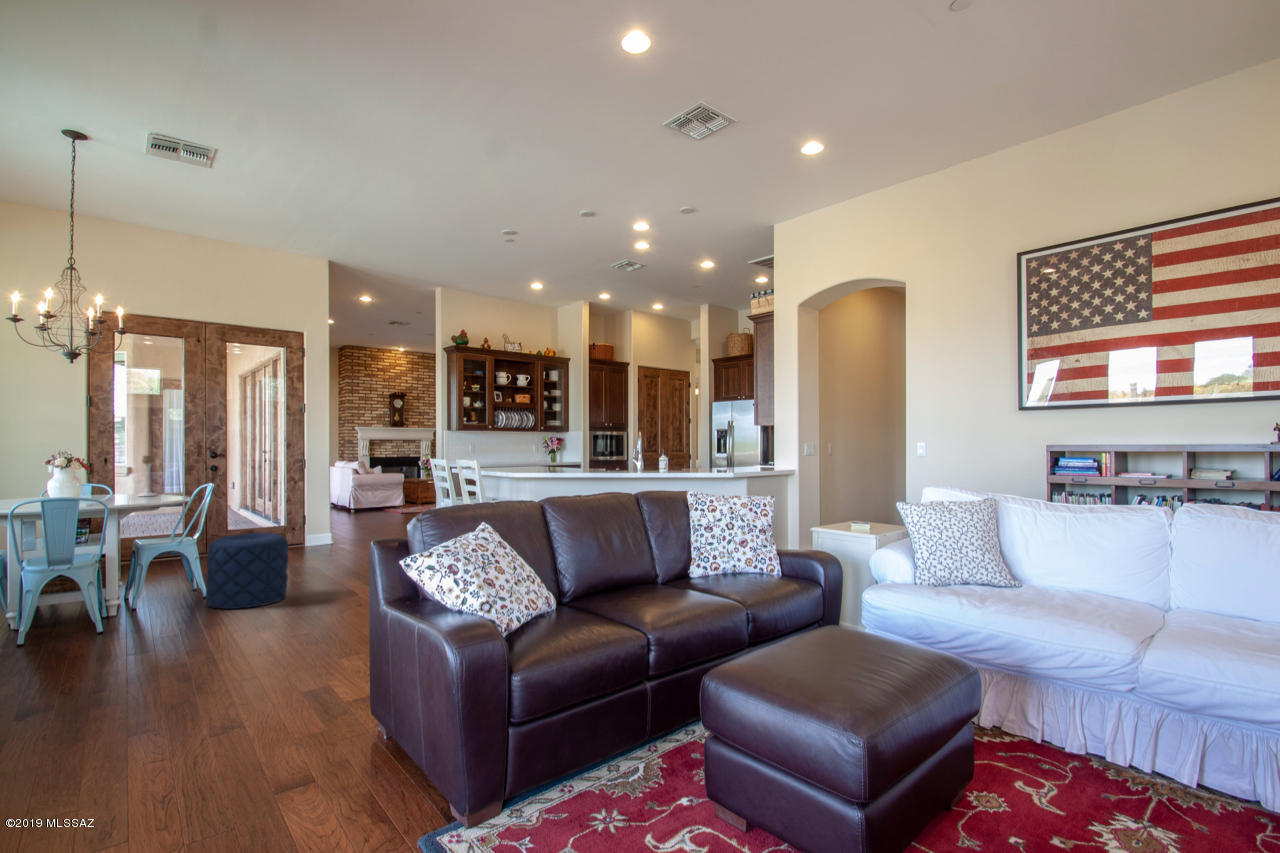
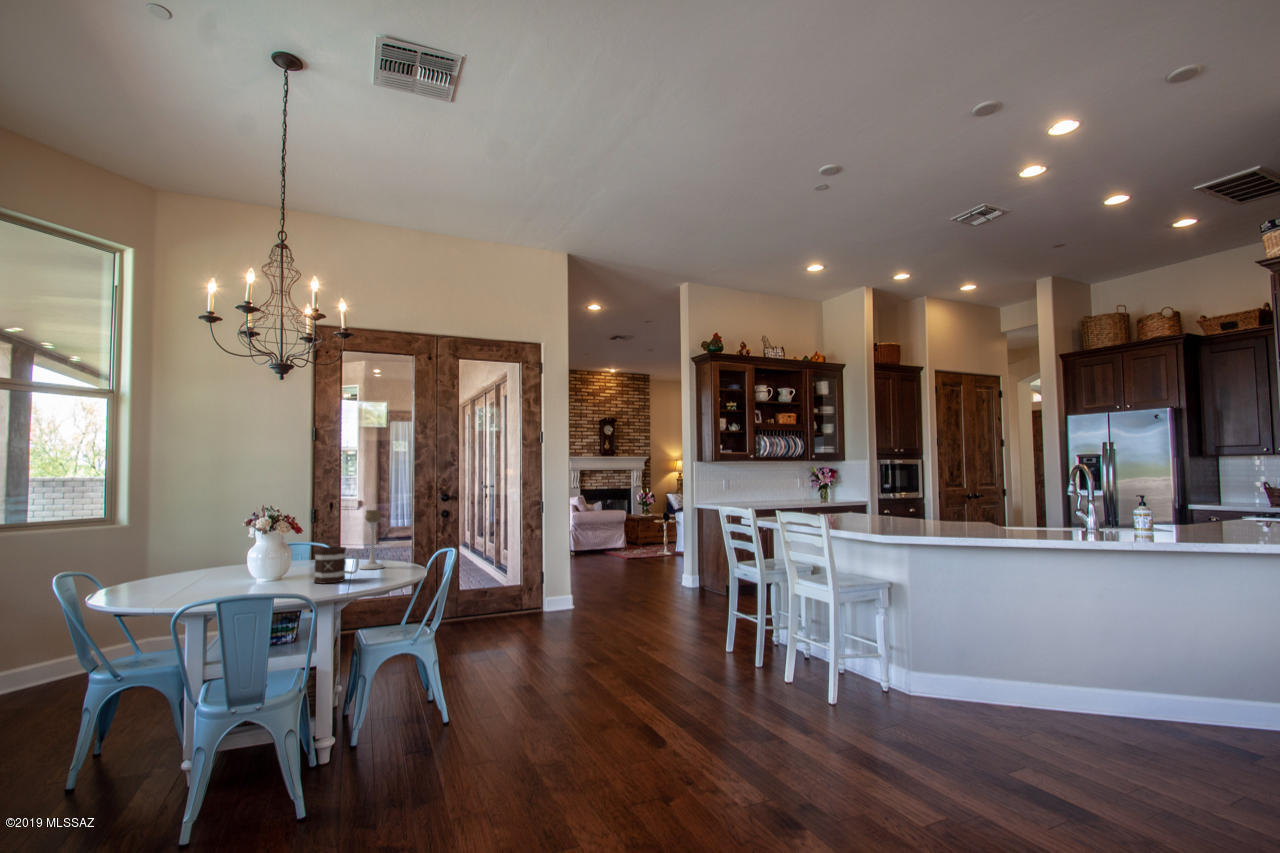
mug: none [102,478,138,501] -> present [314,547,360,583]
pouf: present [205,533,289,609] -> none [451,630,563,765]

